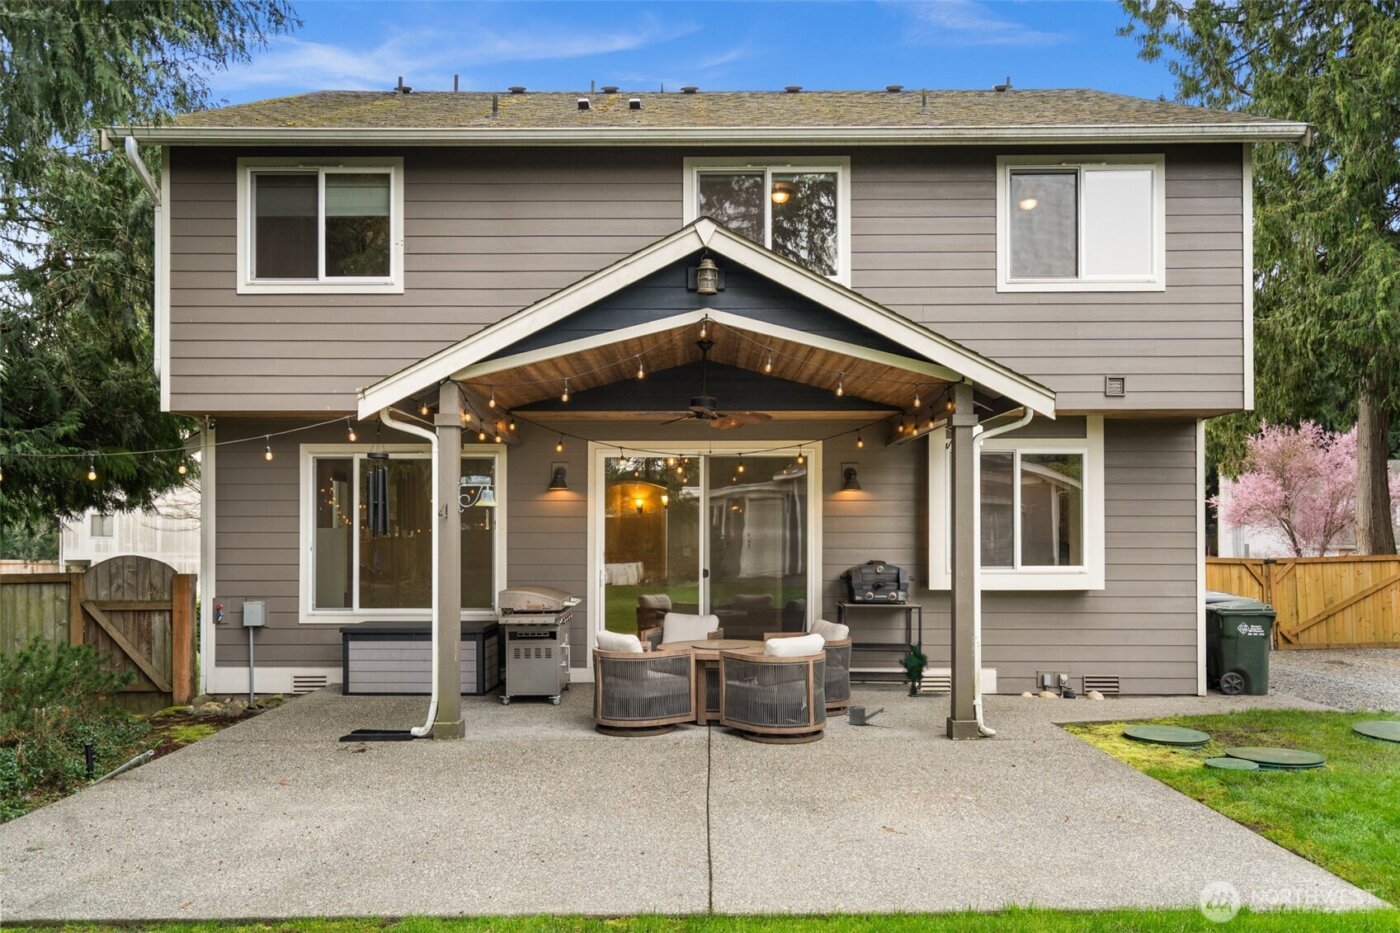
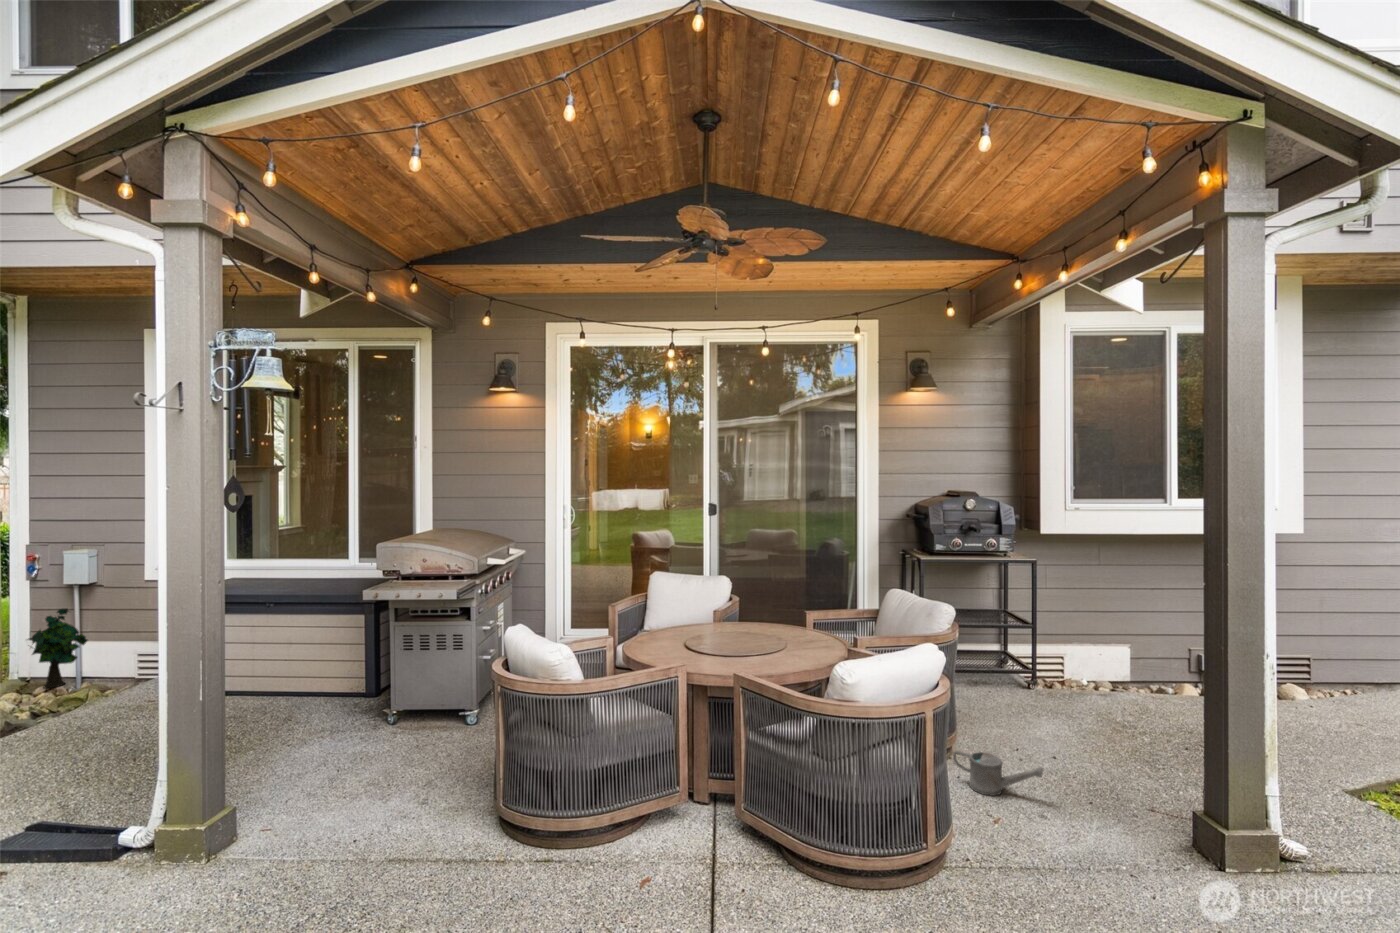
decorative plant: present [899,642,928,697] -> present [28,609,87,688]

